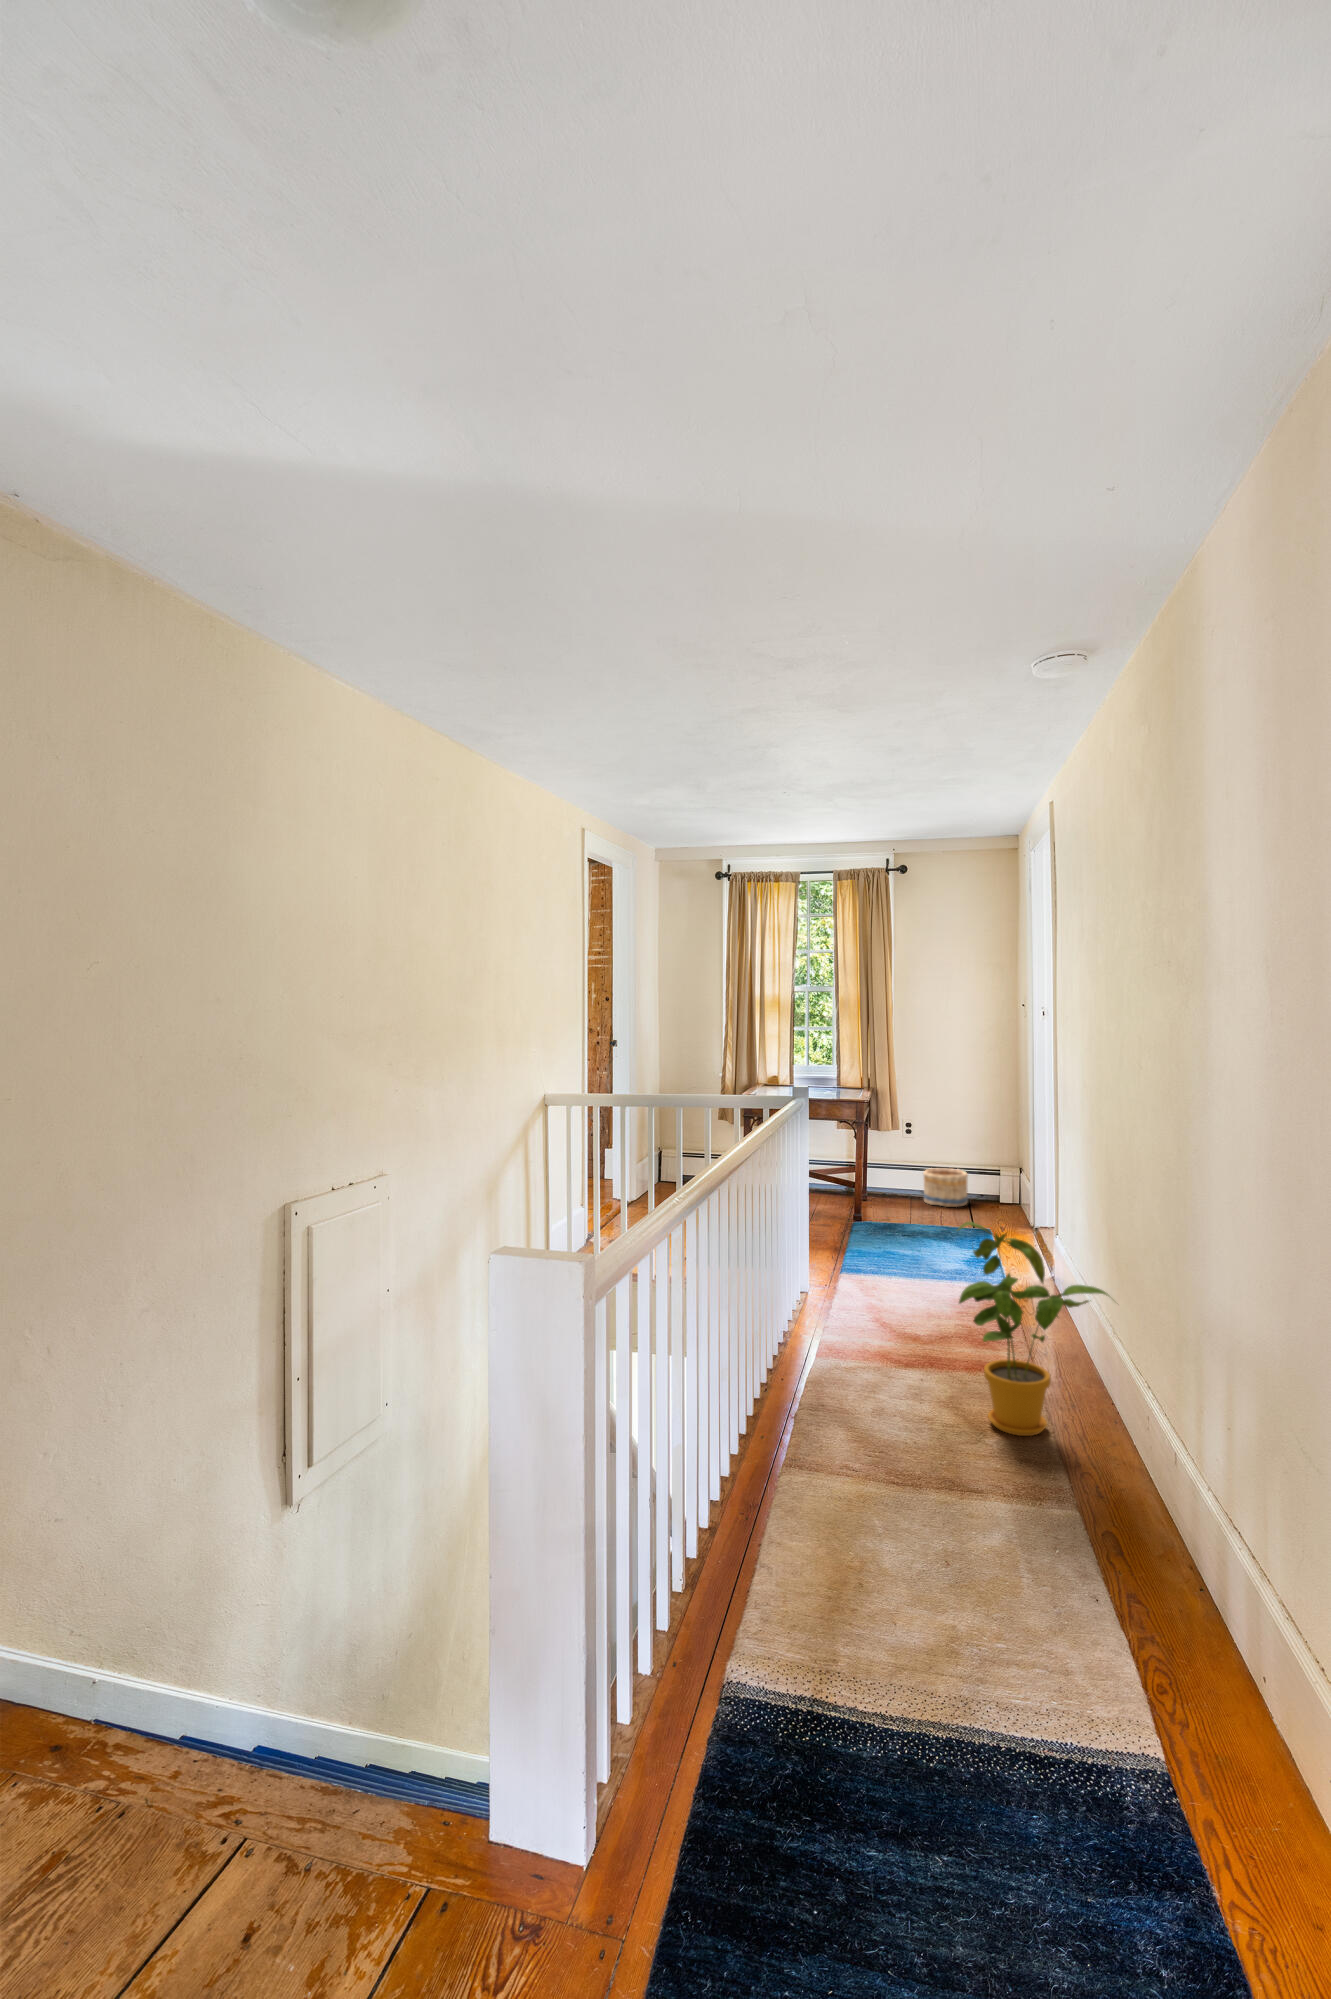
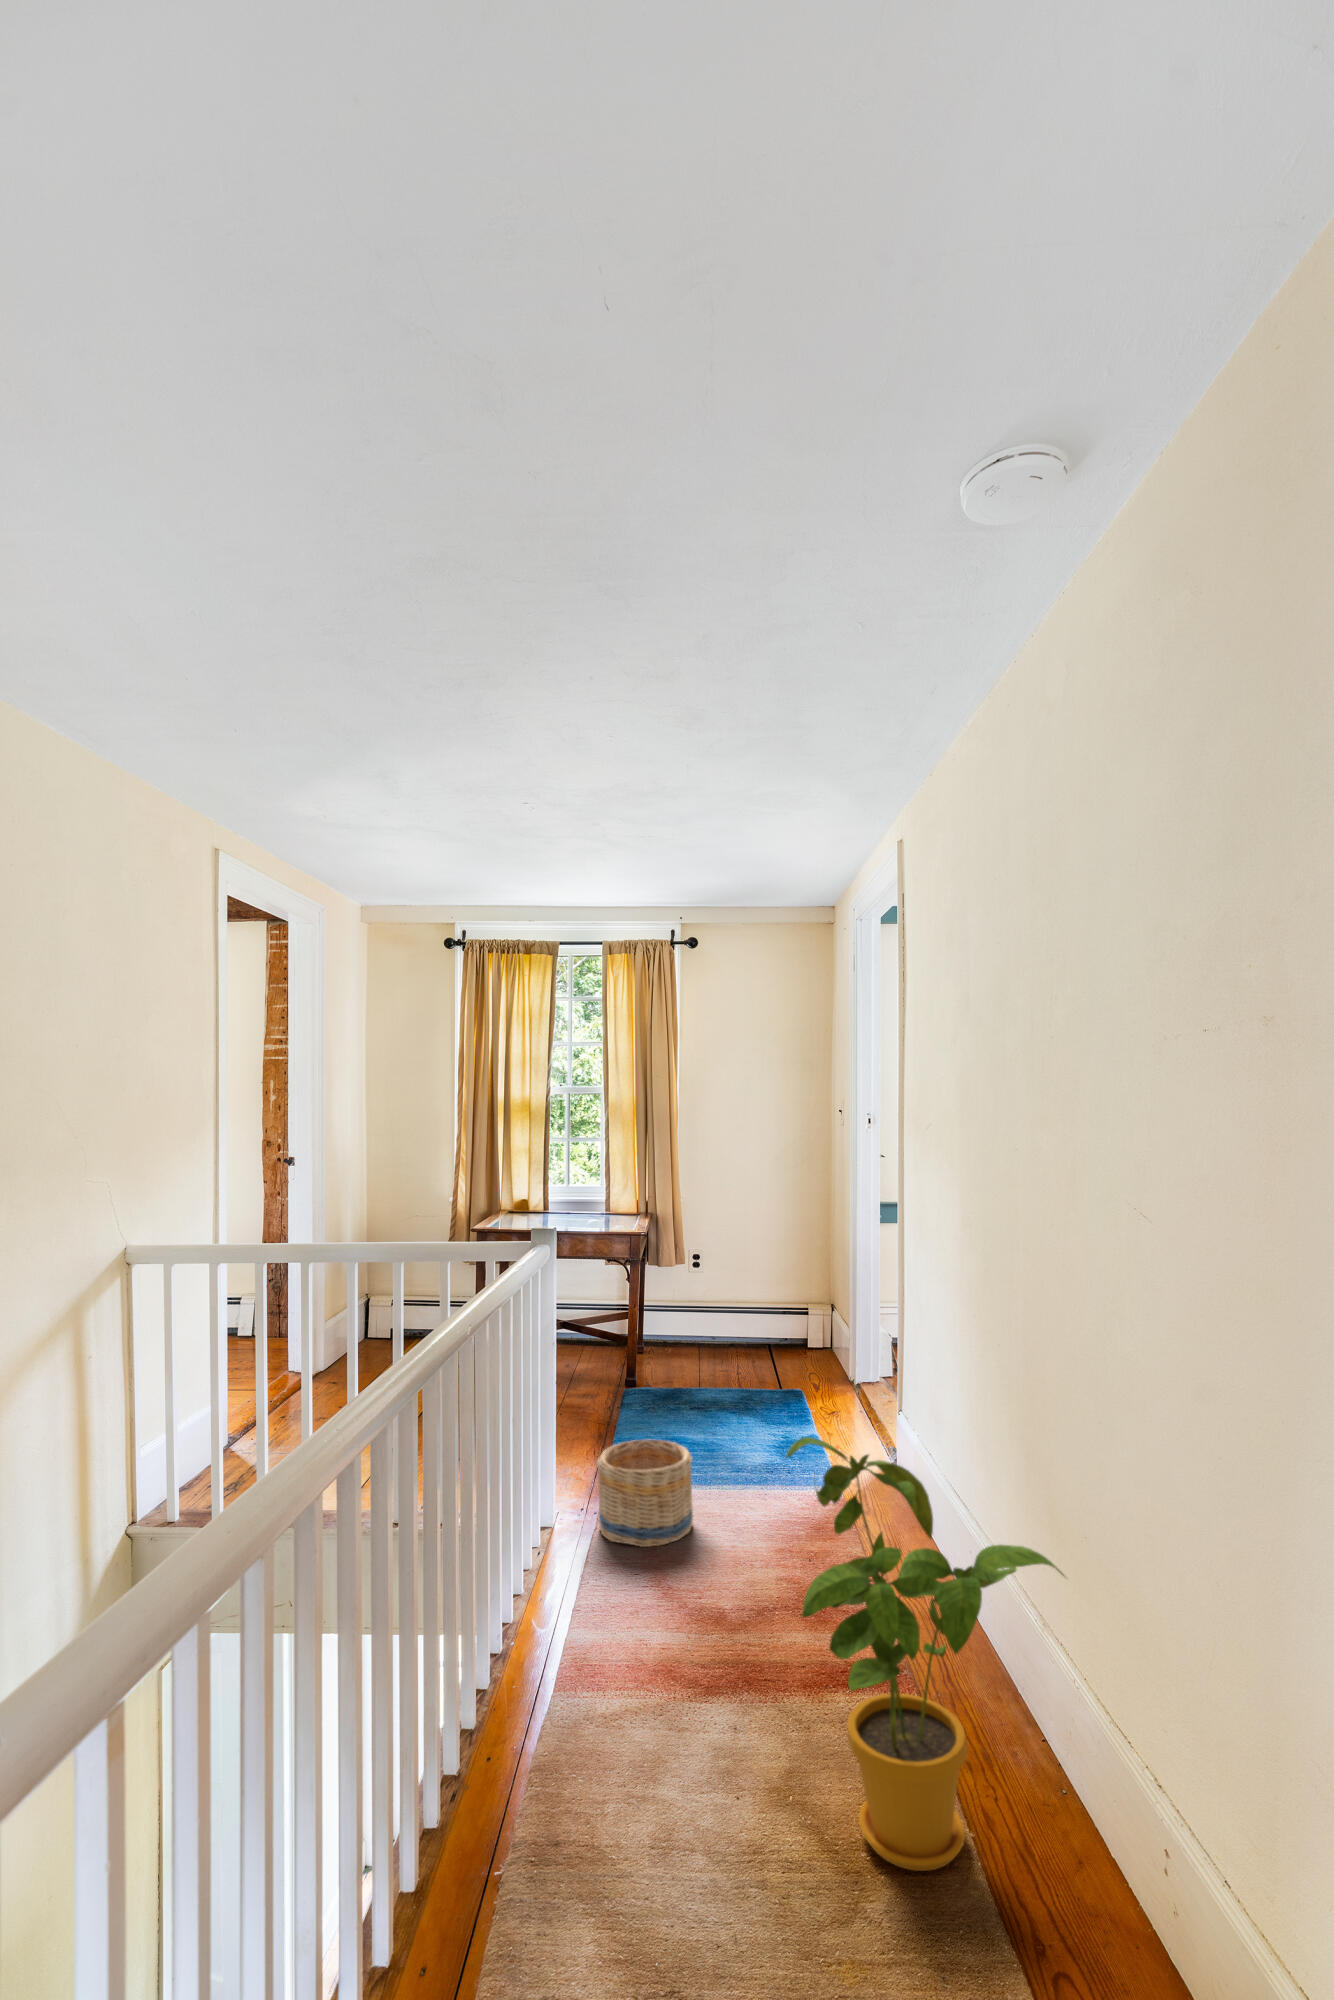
basket: present [923,1168,968,1207] -> present [596,1439,693,1547]

